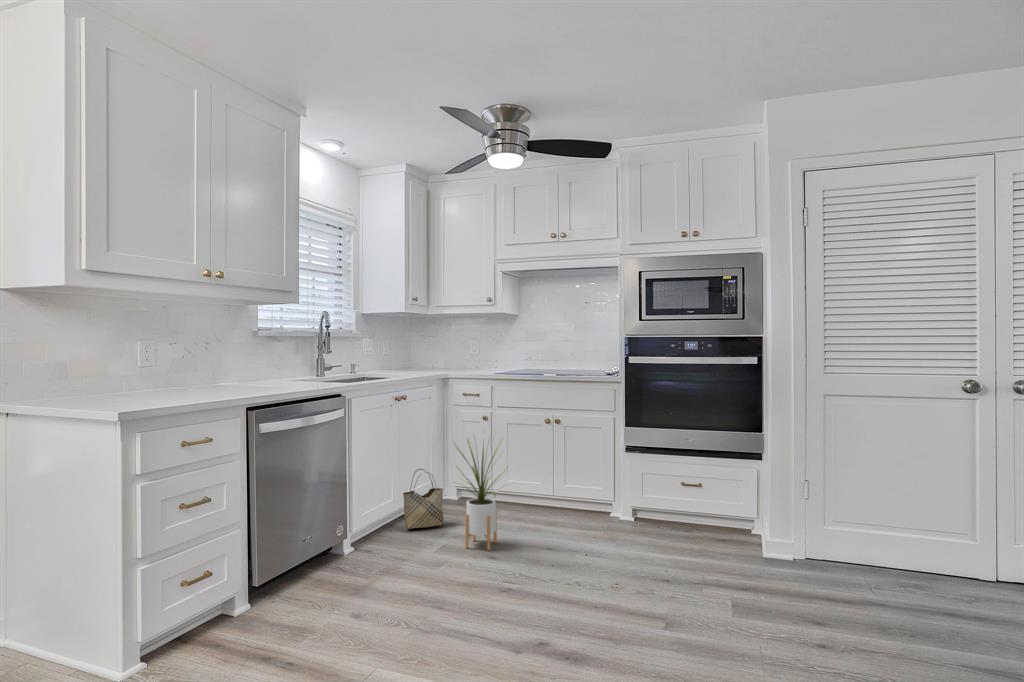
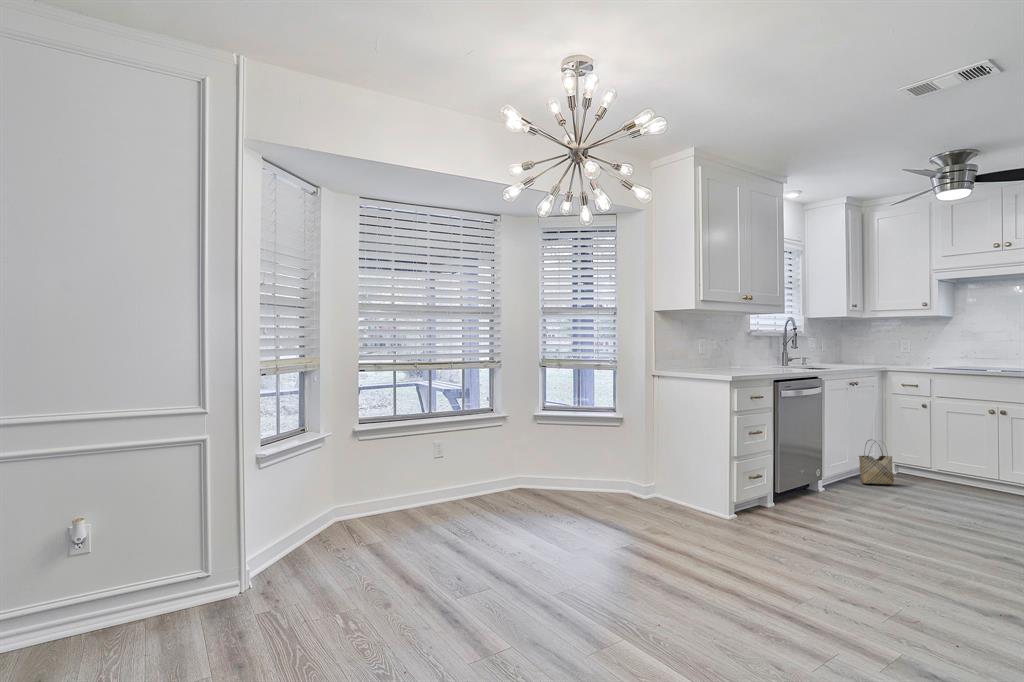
house plant: present [458,439,500,551] -> none [908,406,966,500]

